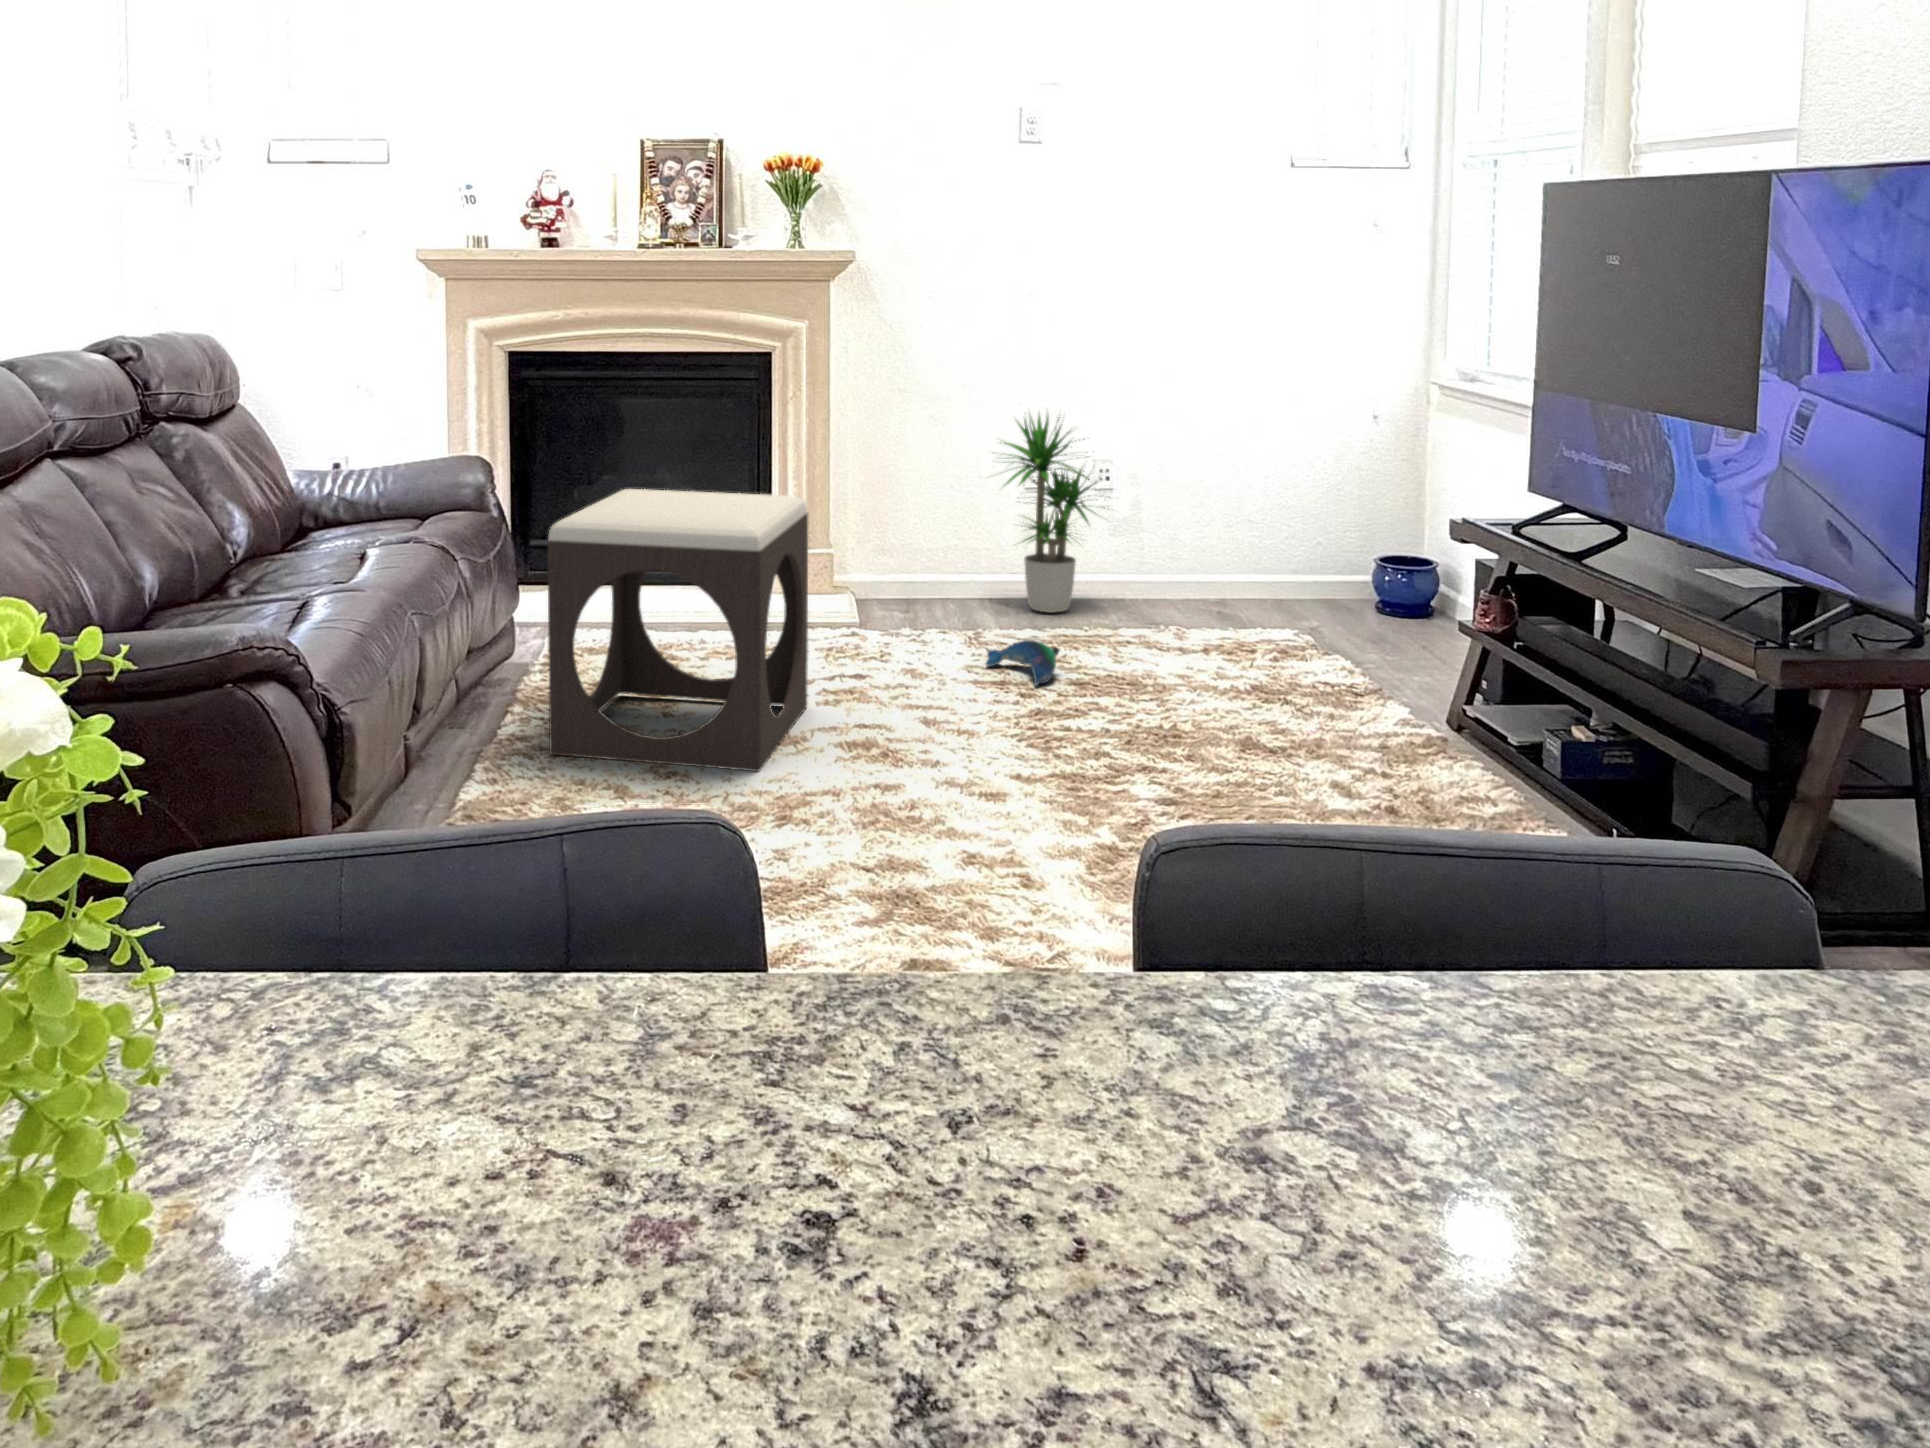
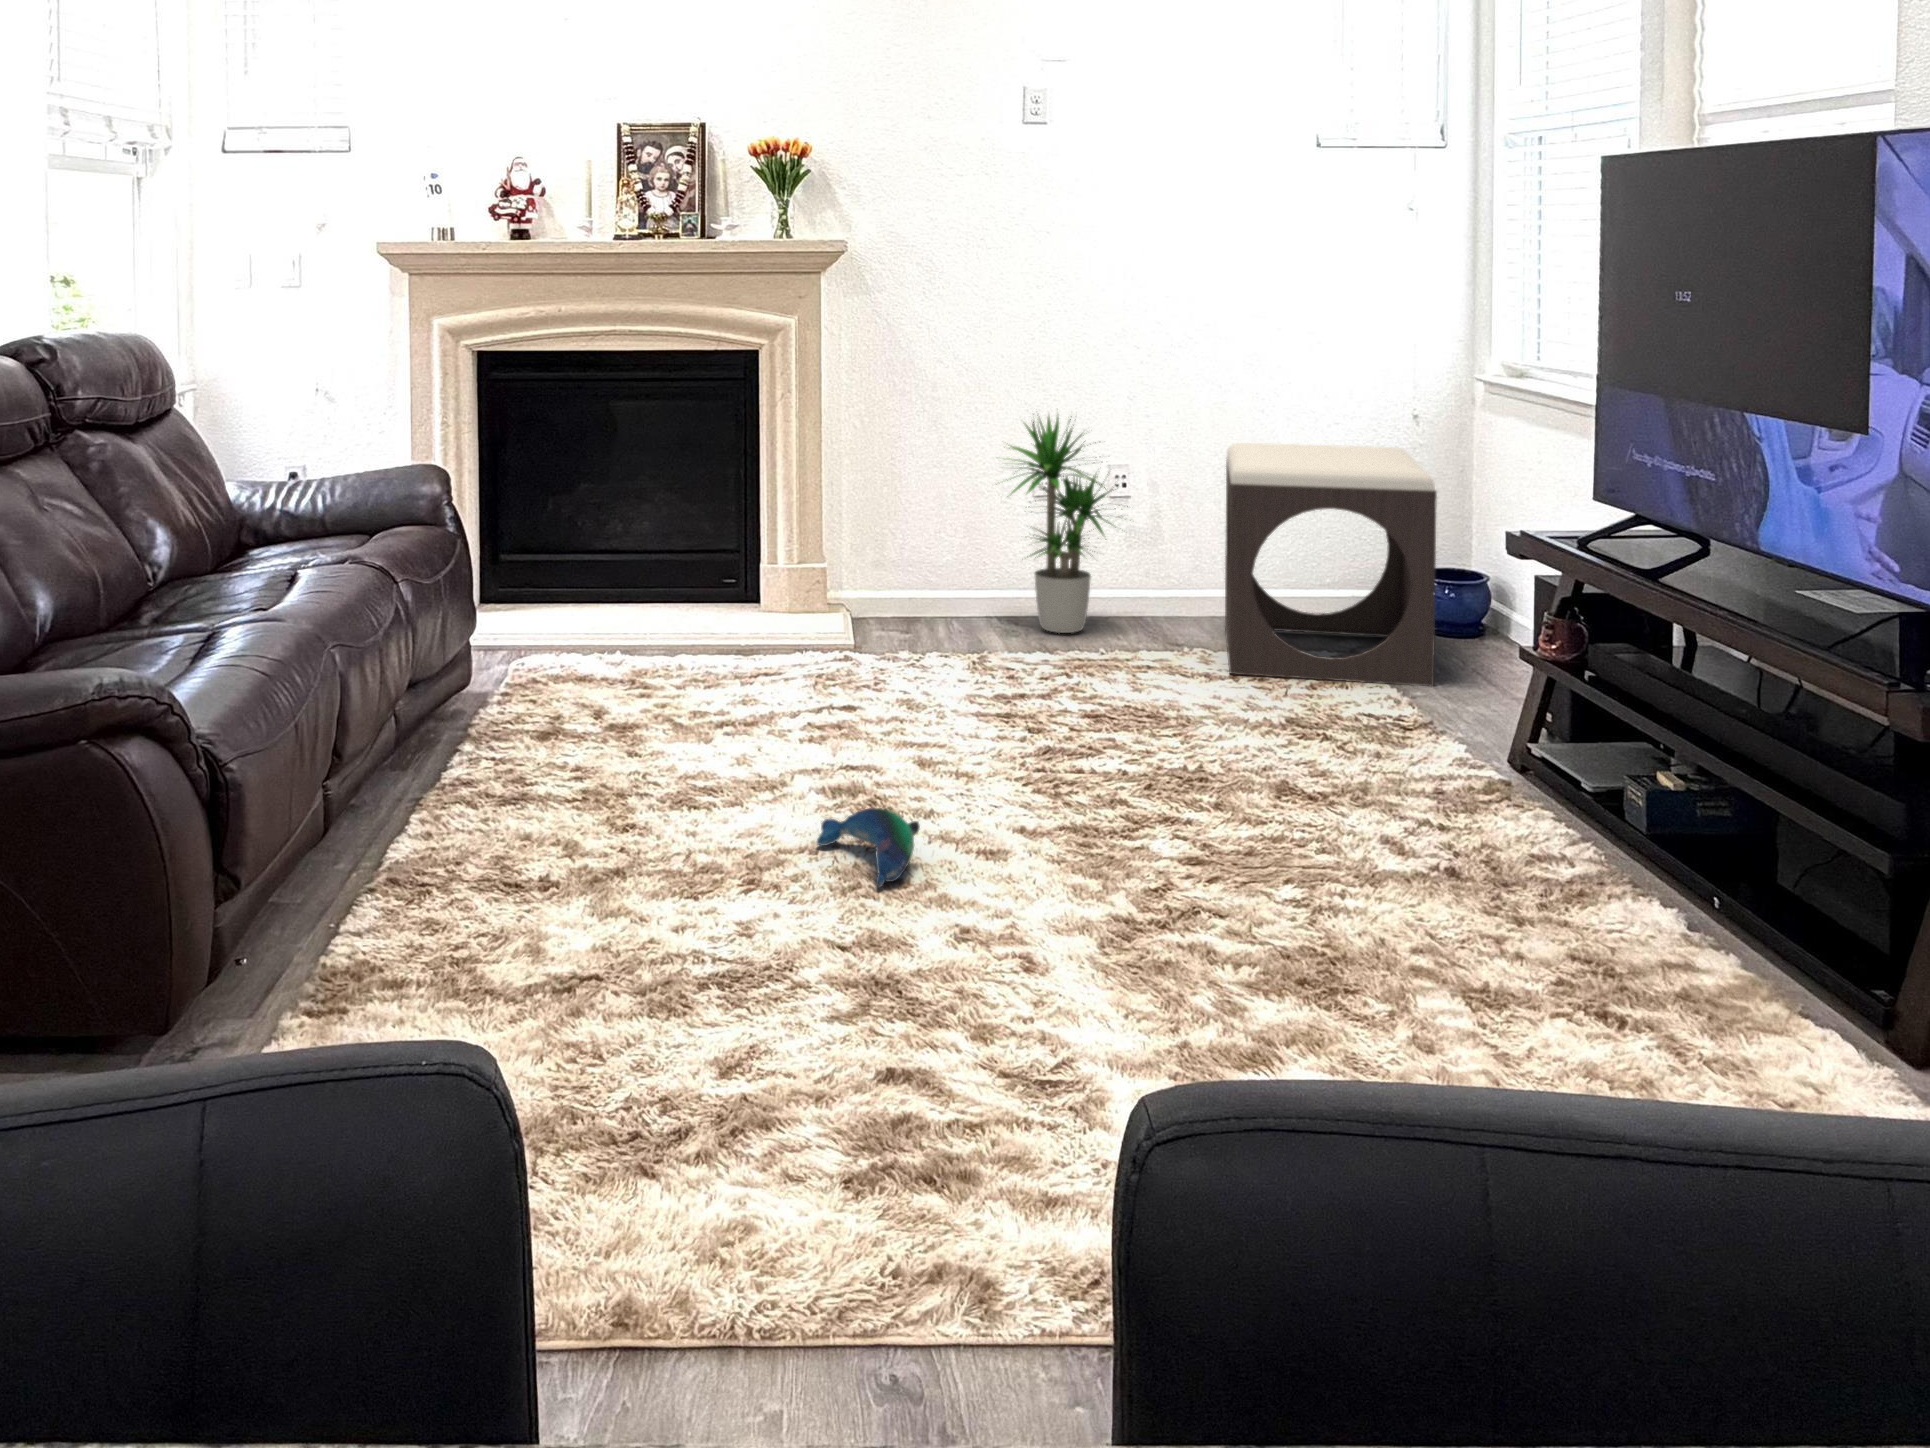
footstool: present [547,489,808,771] -> present [1225,443,1437,686]
plush toy: present [986,640,1059,686] -> present [817,808,920,887]

